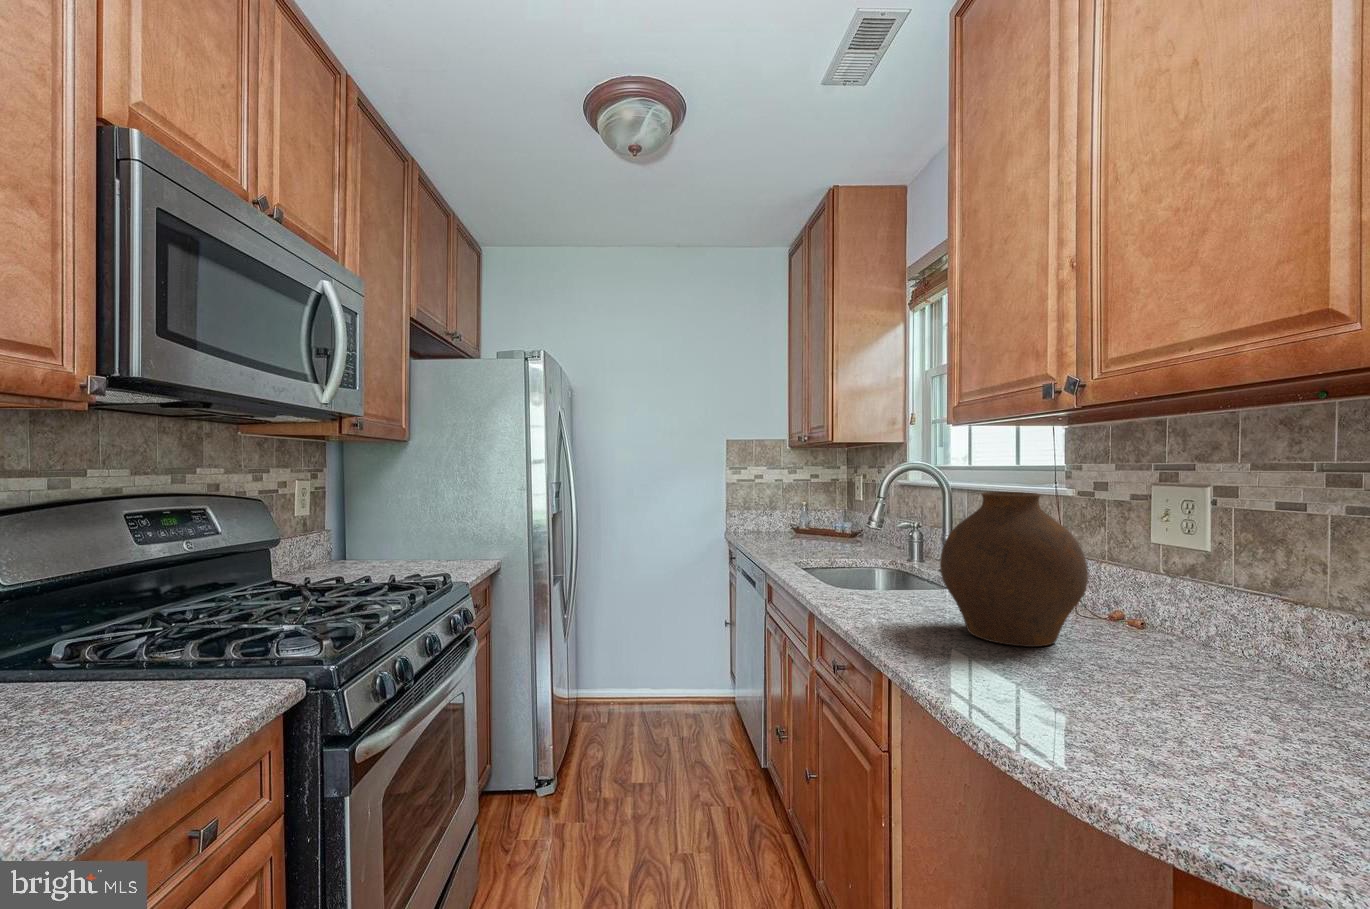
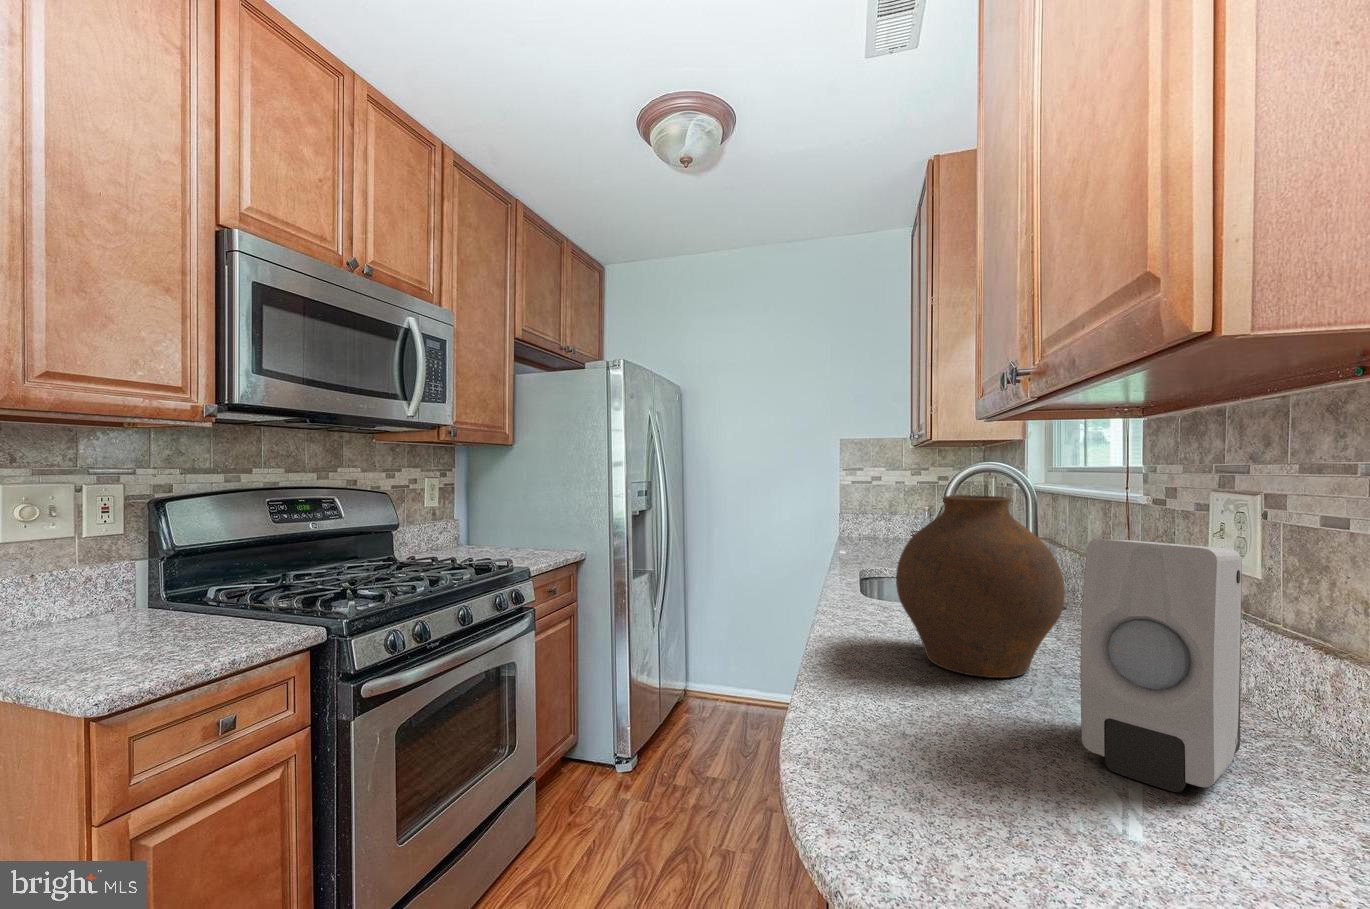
soap dispenser: none [1169,525,1300,714] -> present [1080,539,1242,792]

